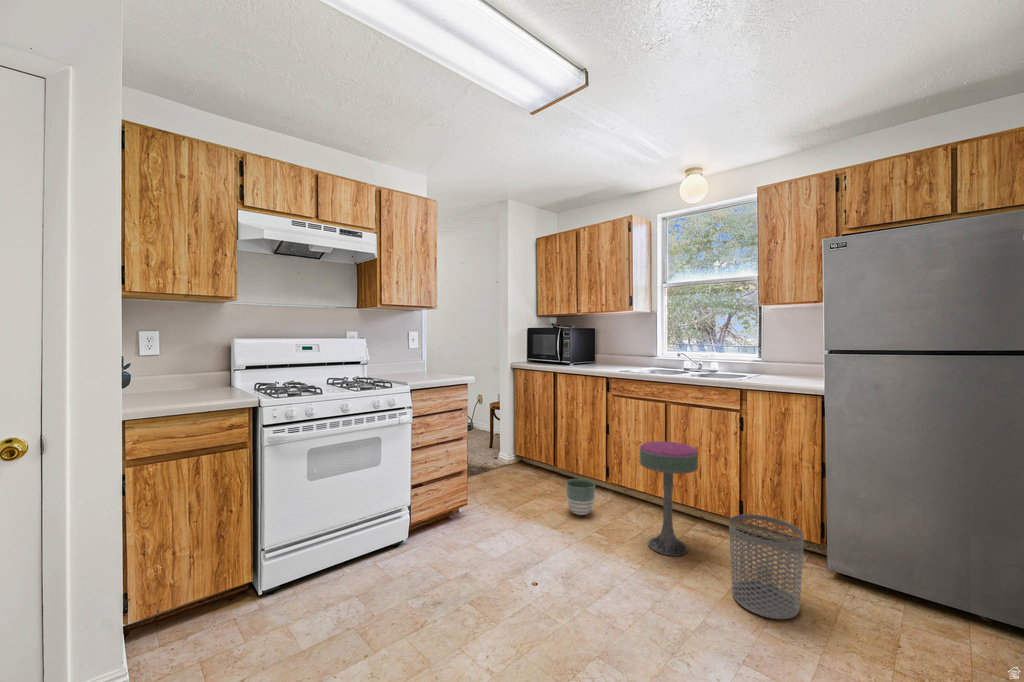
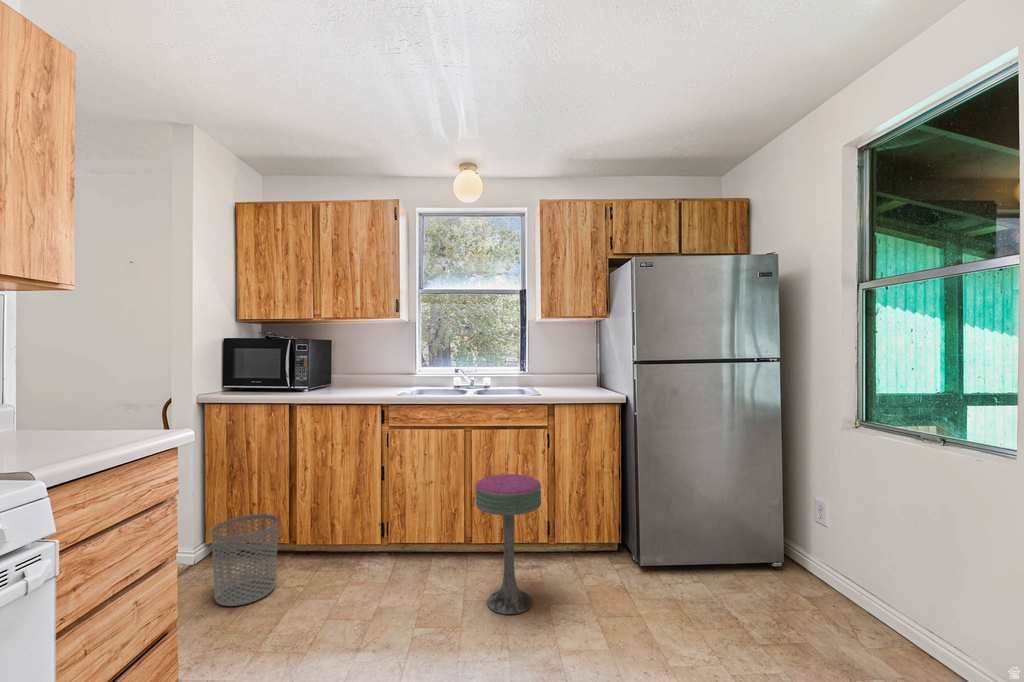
planter: present [566,479,595,515] -> none [356,551,398,607]
waste bin: present [729,514,804,619] -> present [211,514,278,606]

